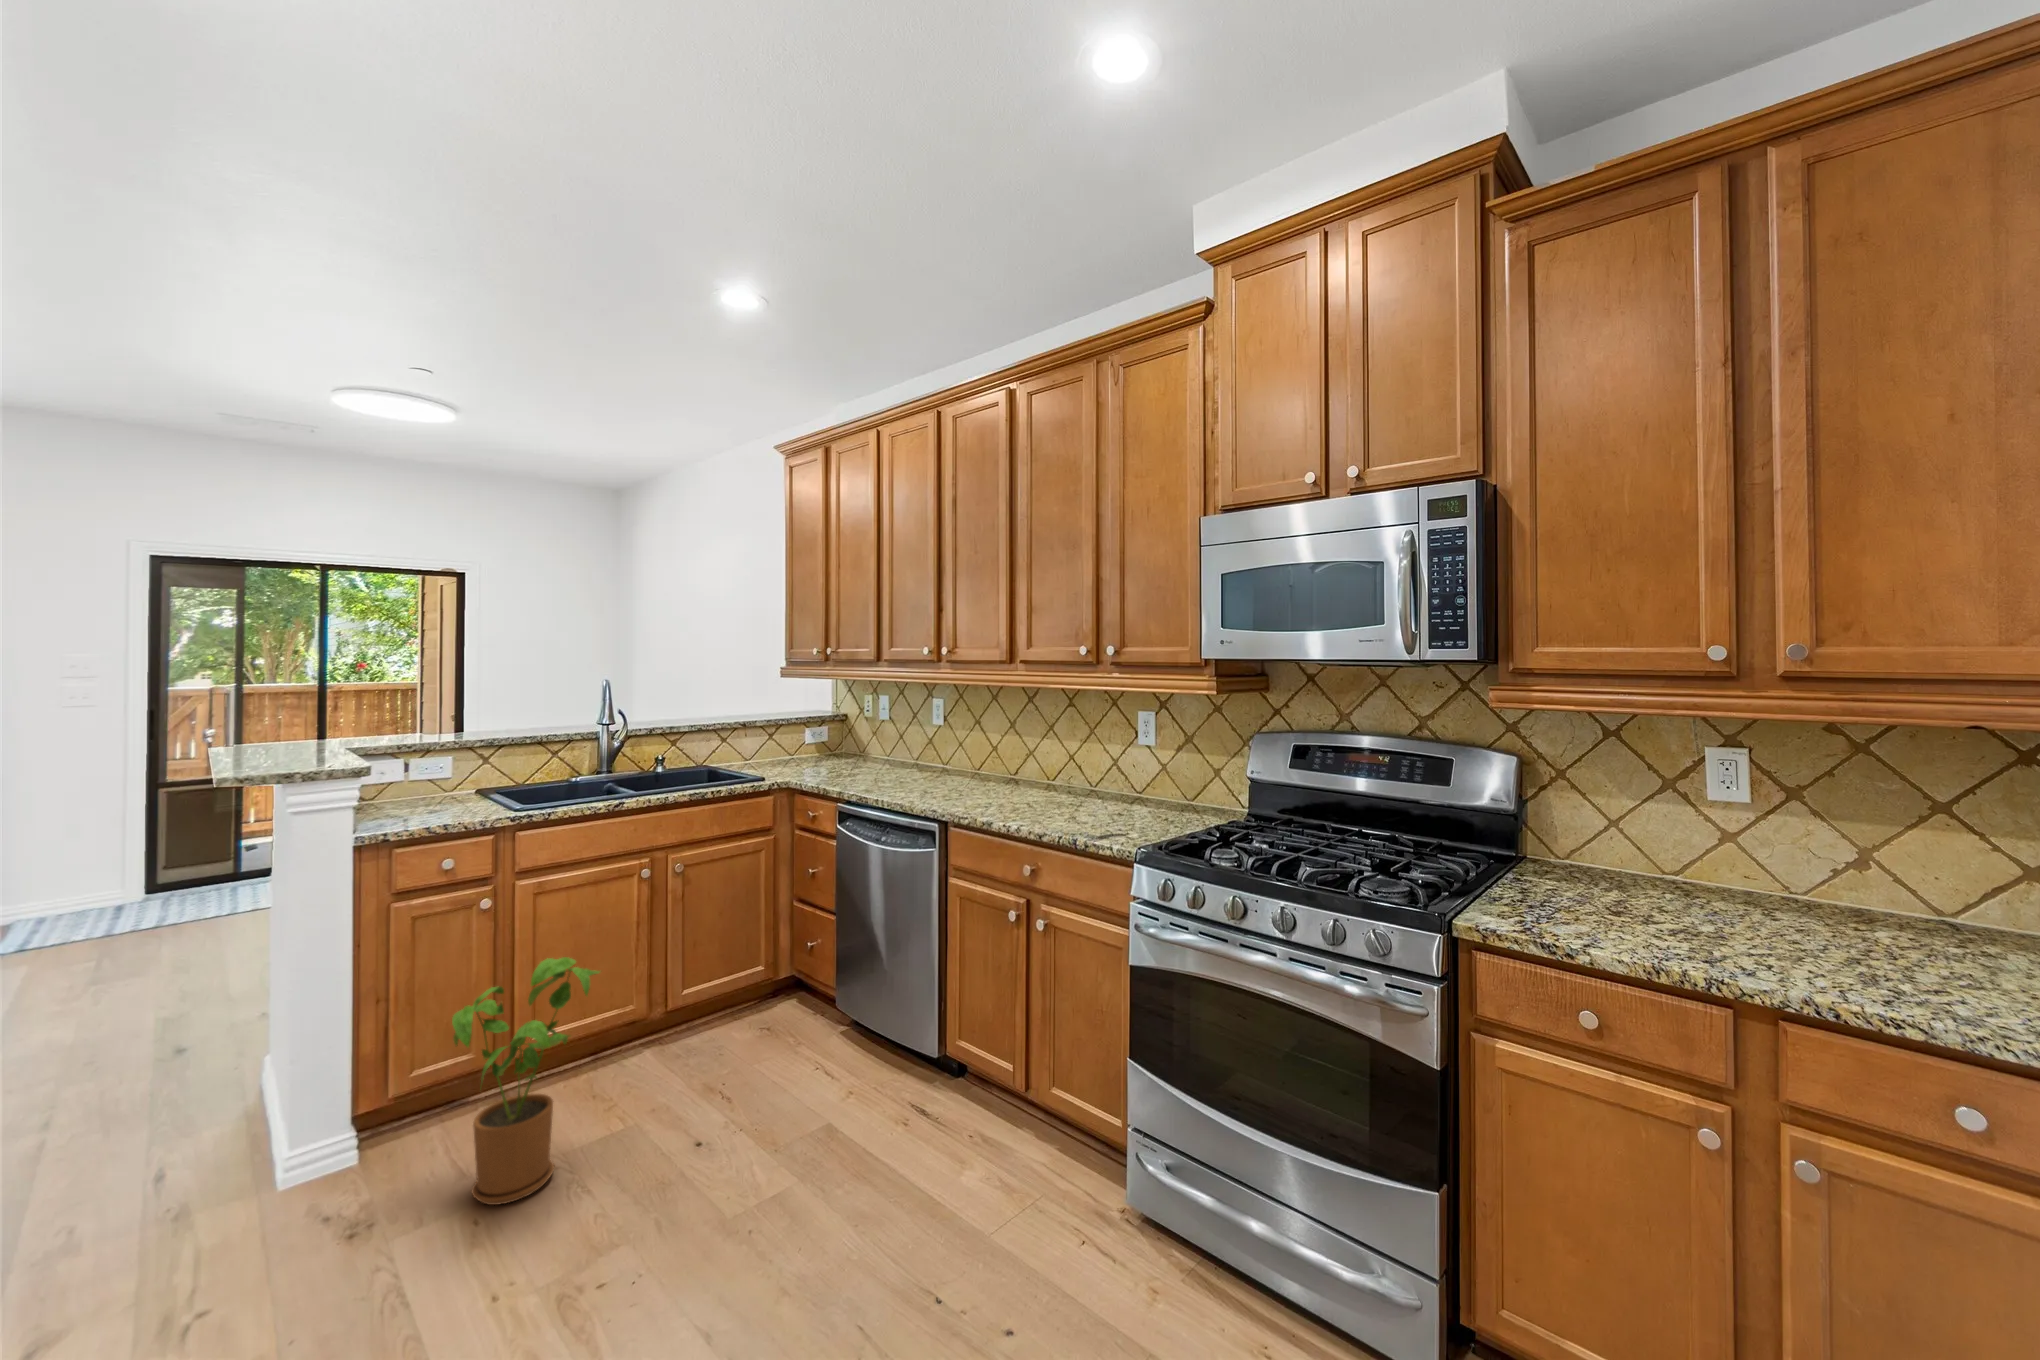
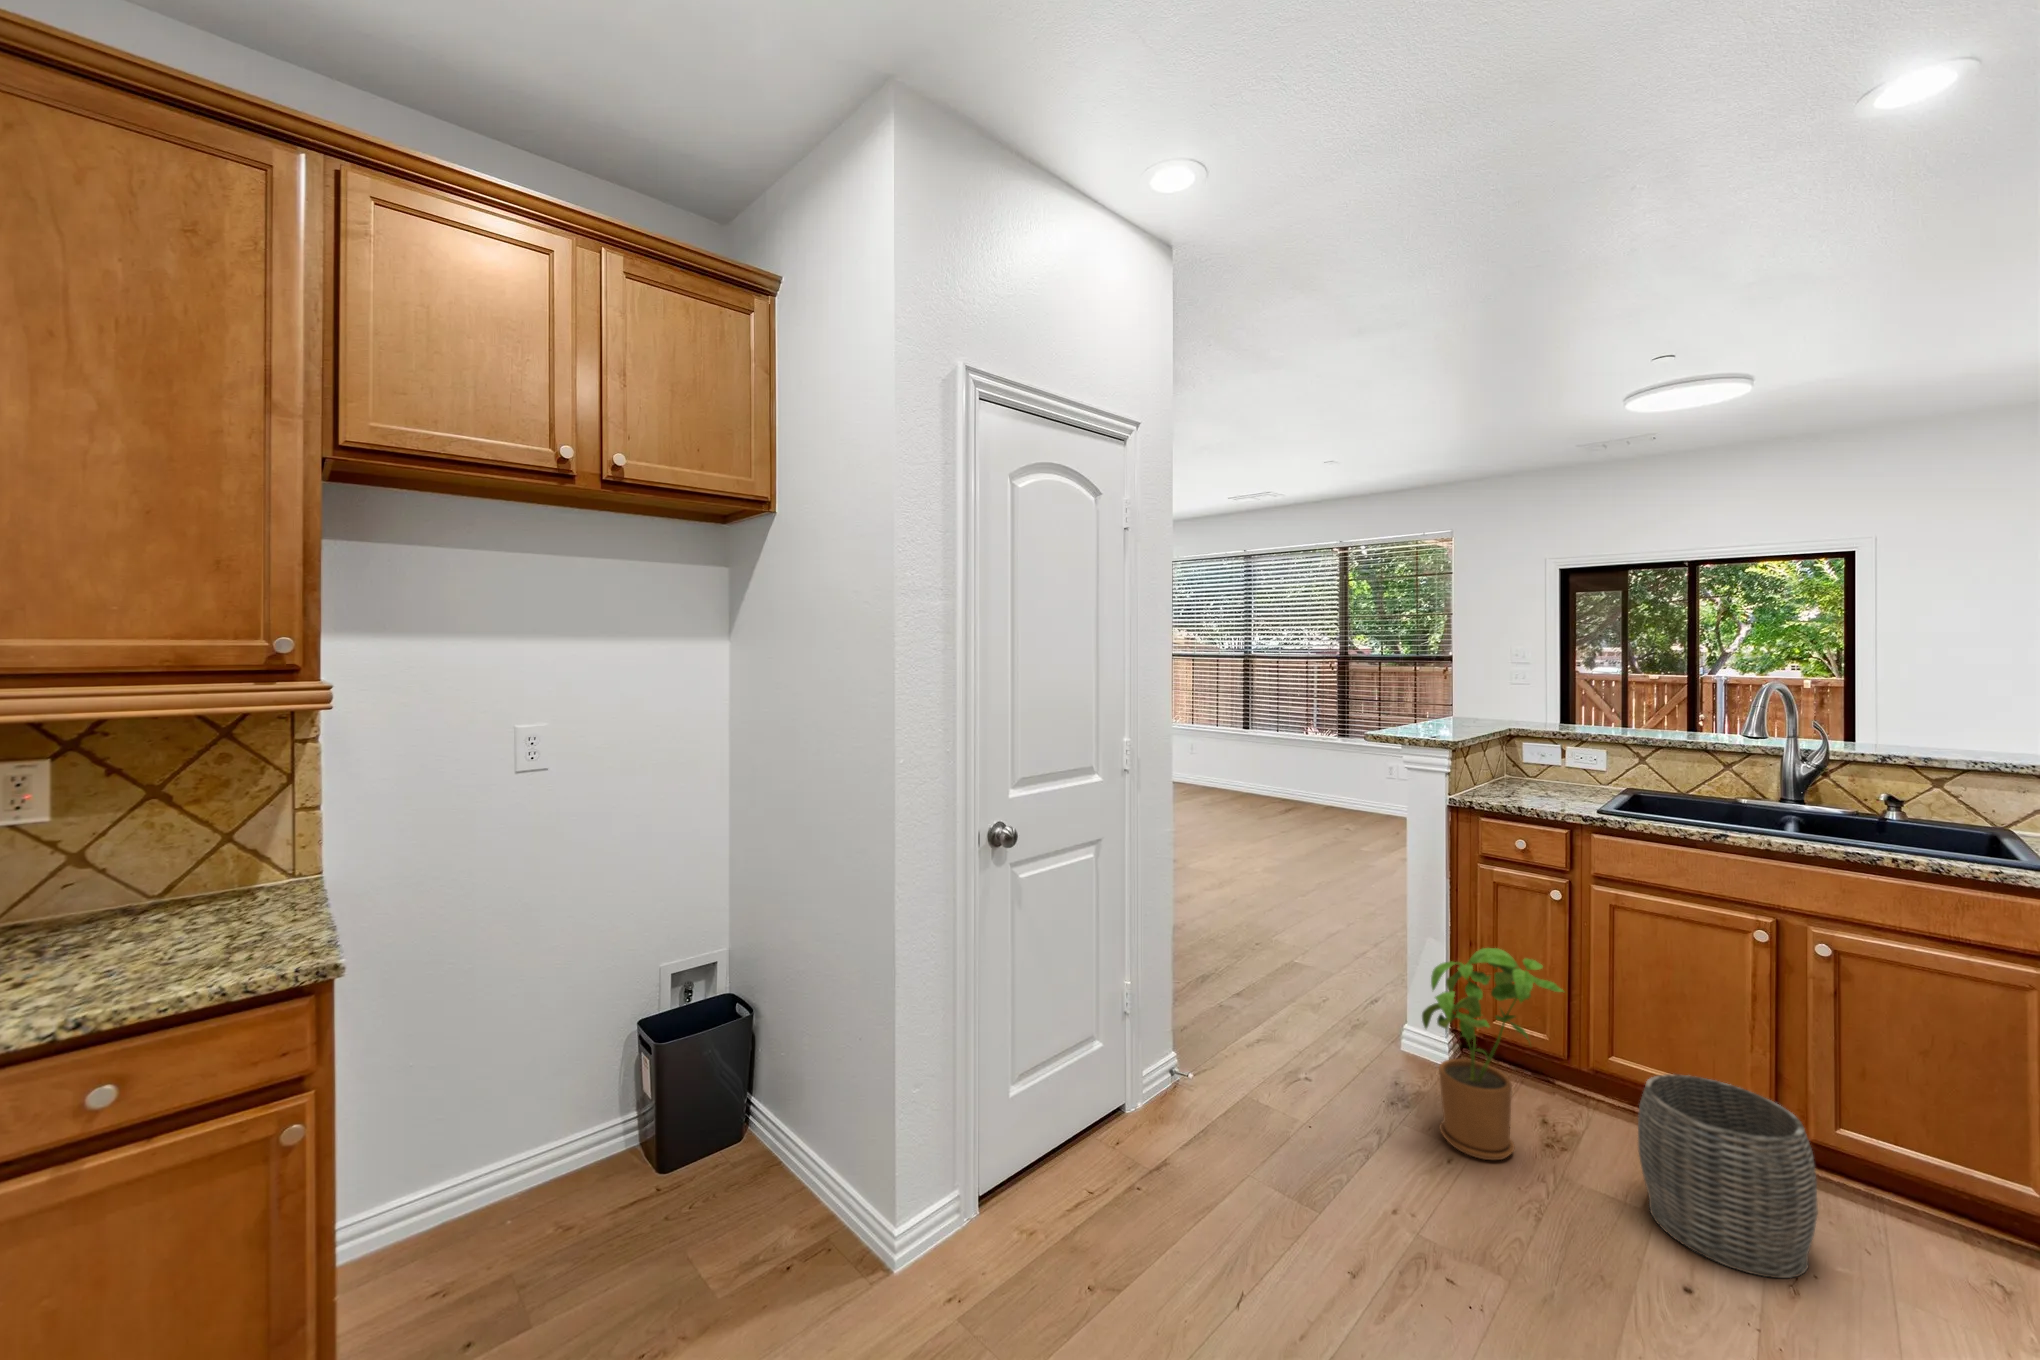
woven basket: none [641,982,750,1122] -> present [1638,1074,1818,1278]

